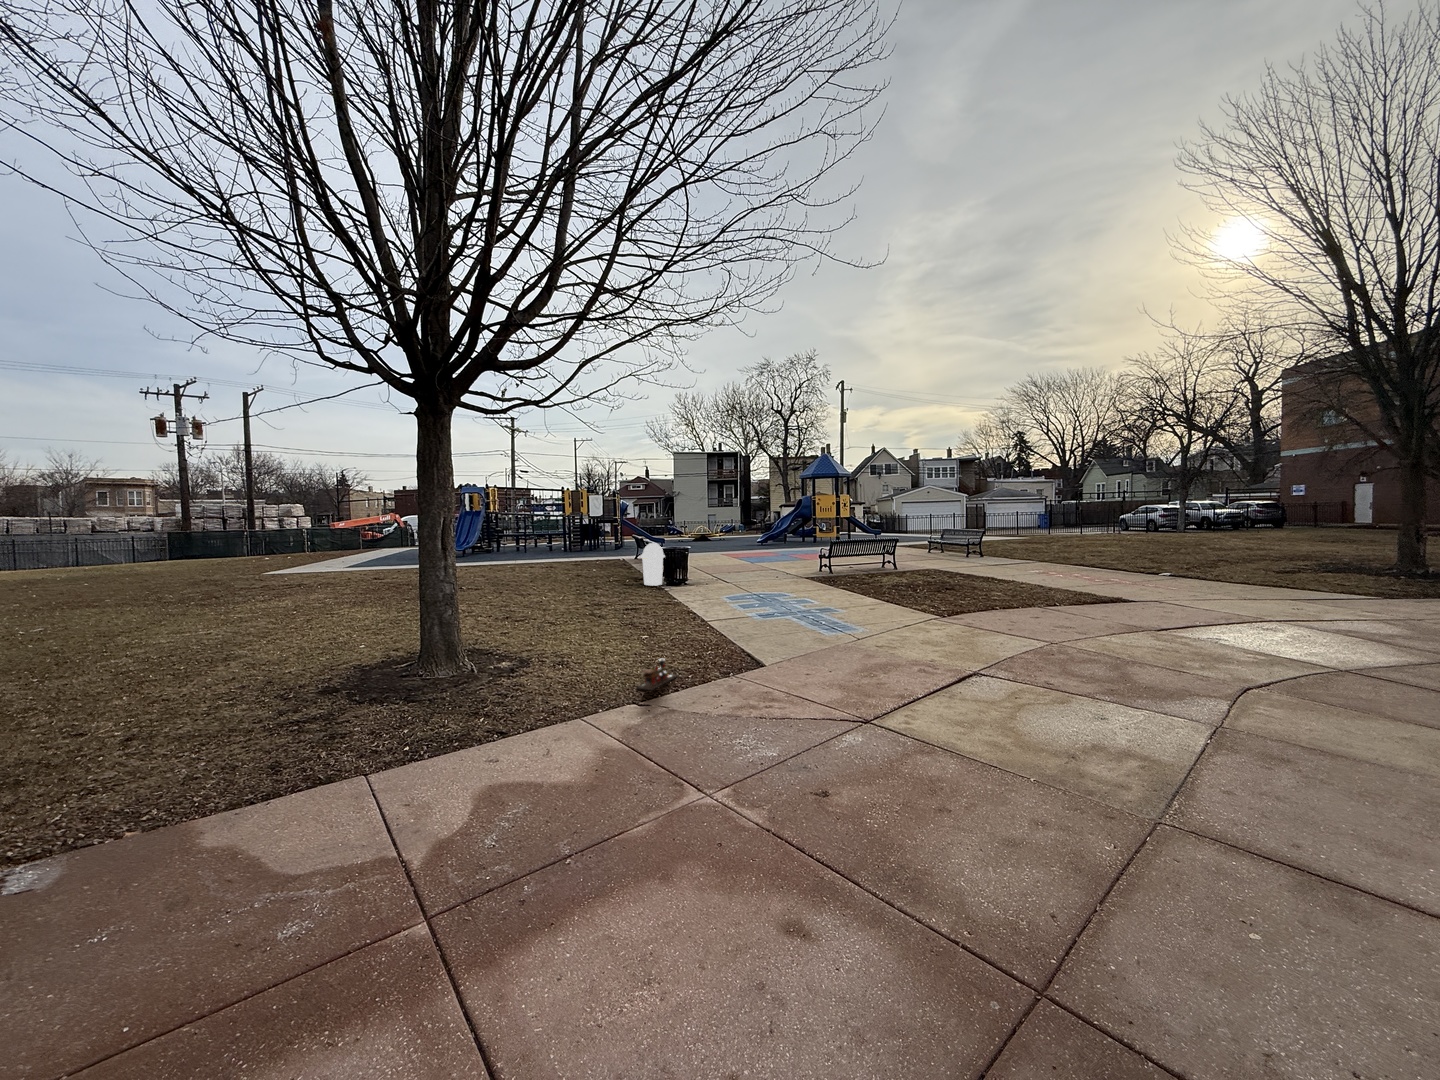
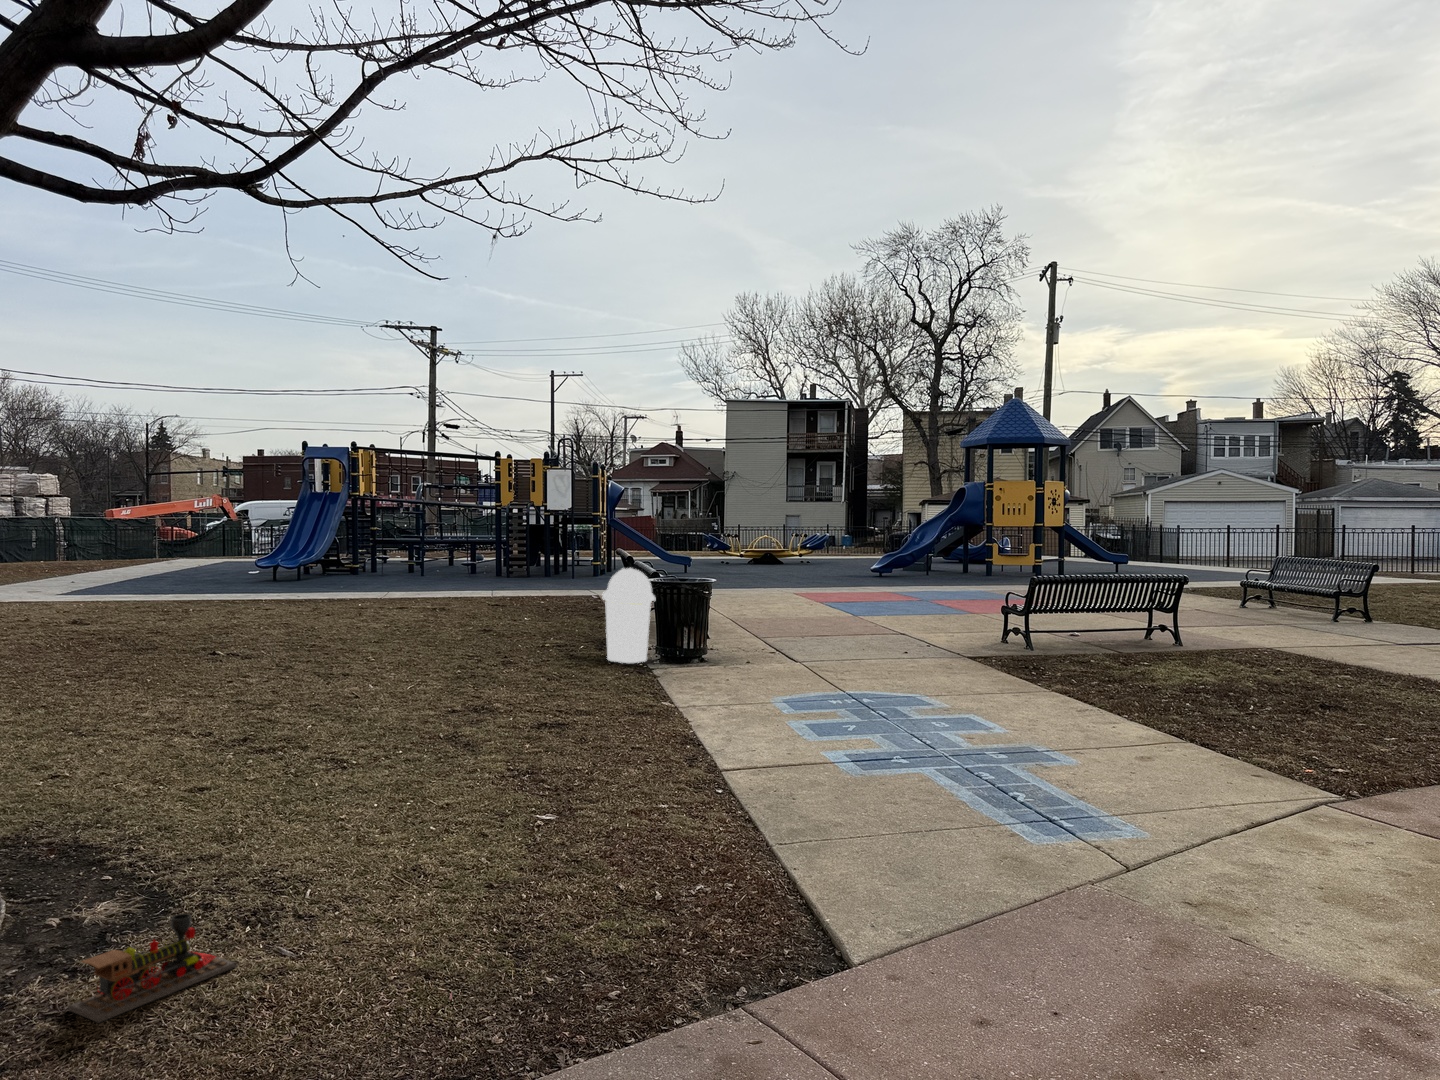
toy train: present [638,659,676,690] -> present [68,913,237,1023]

